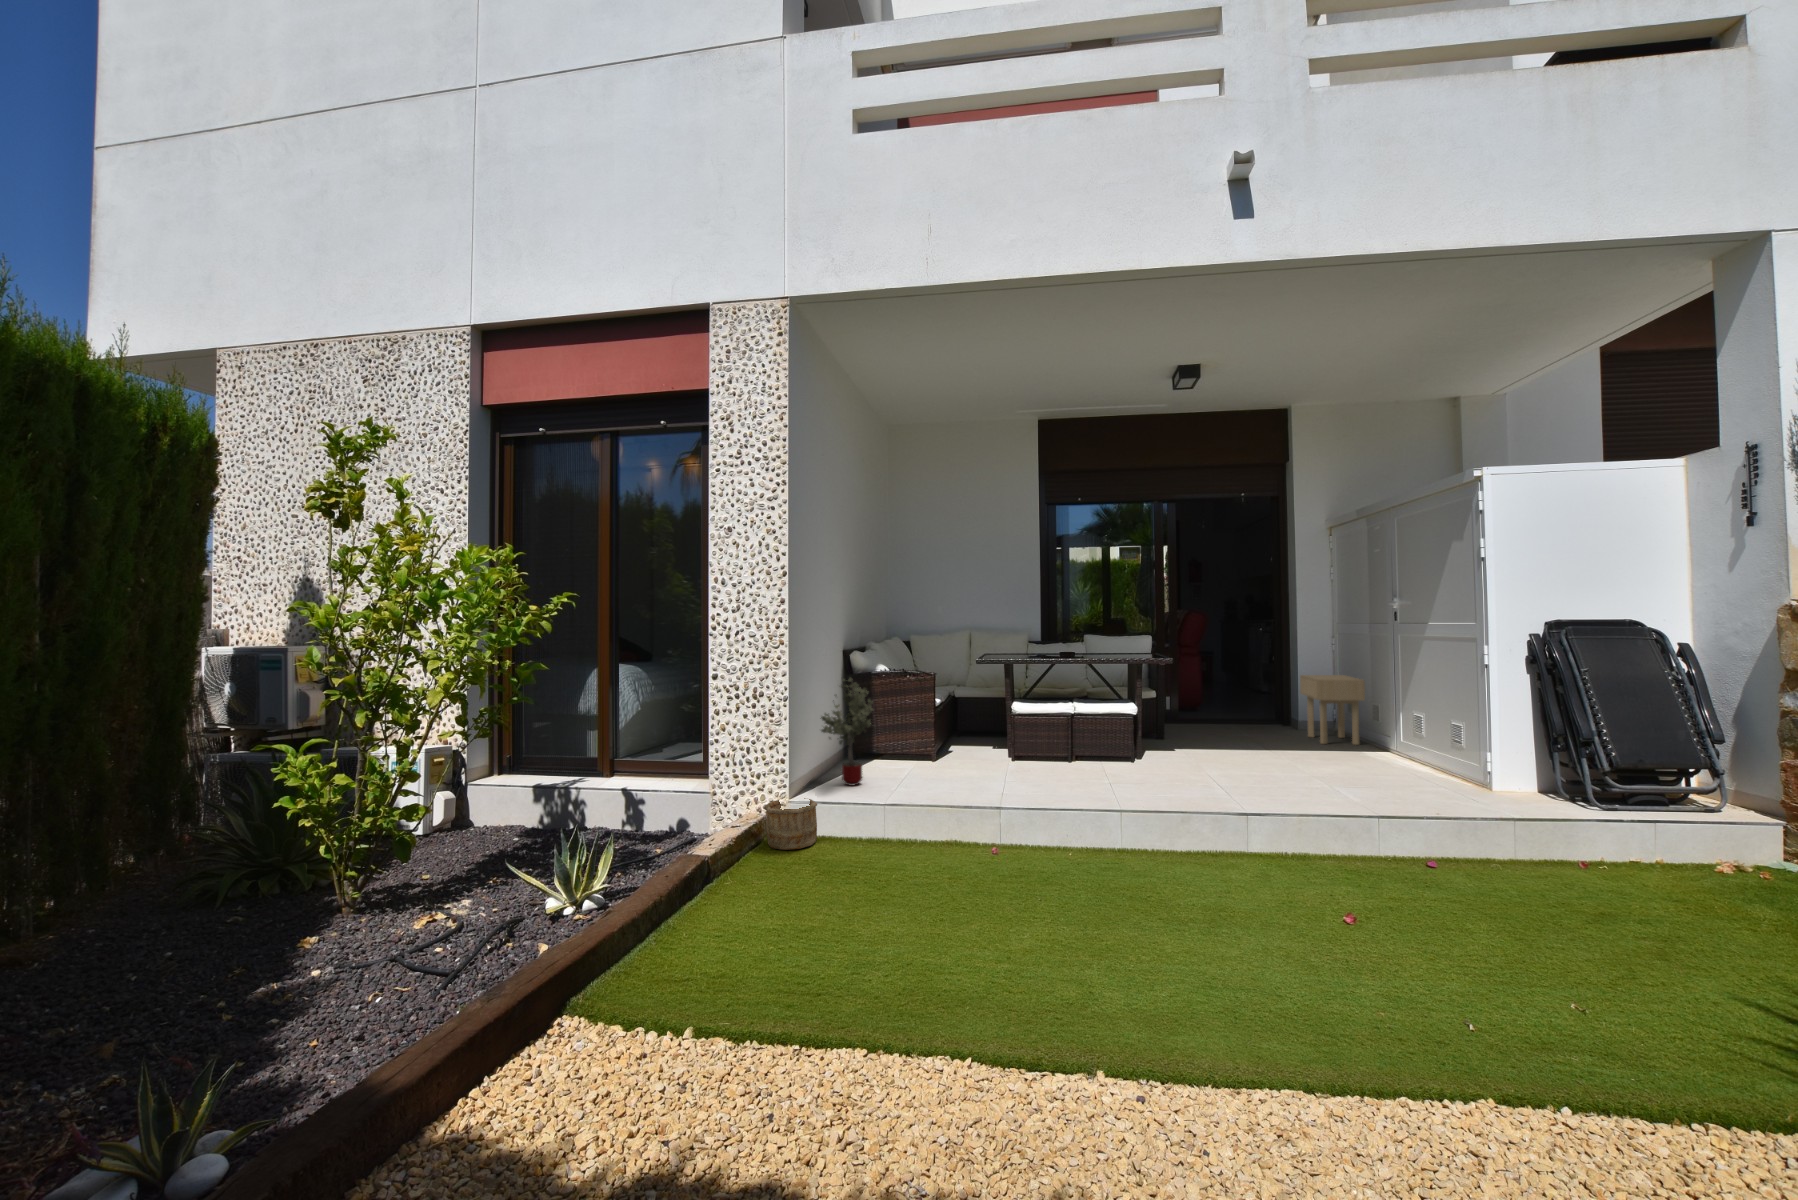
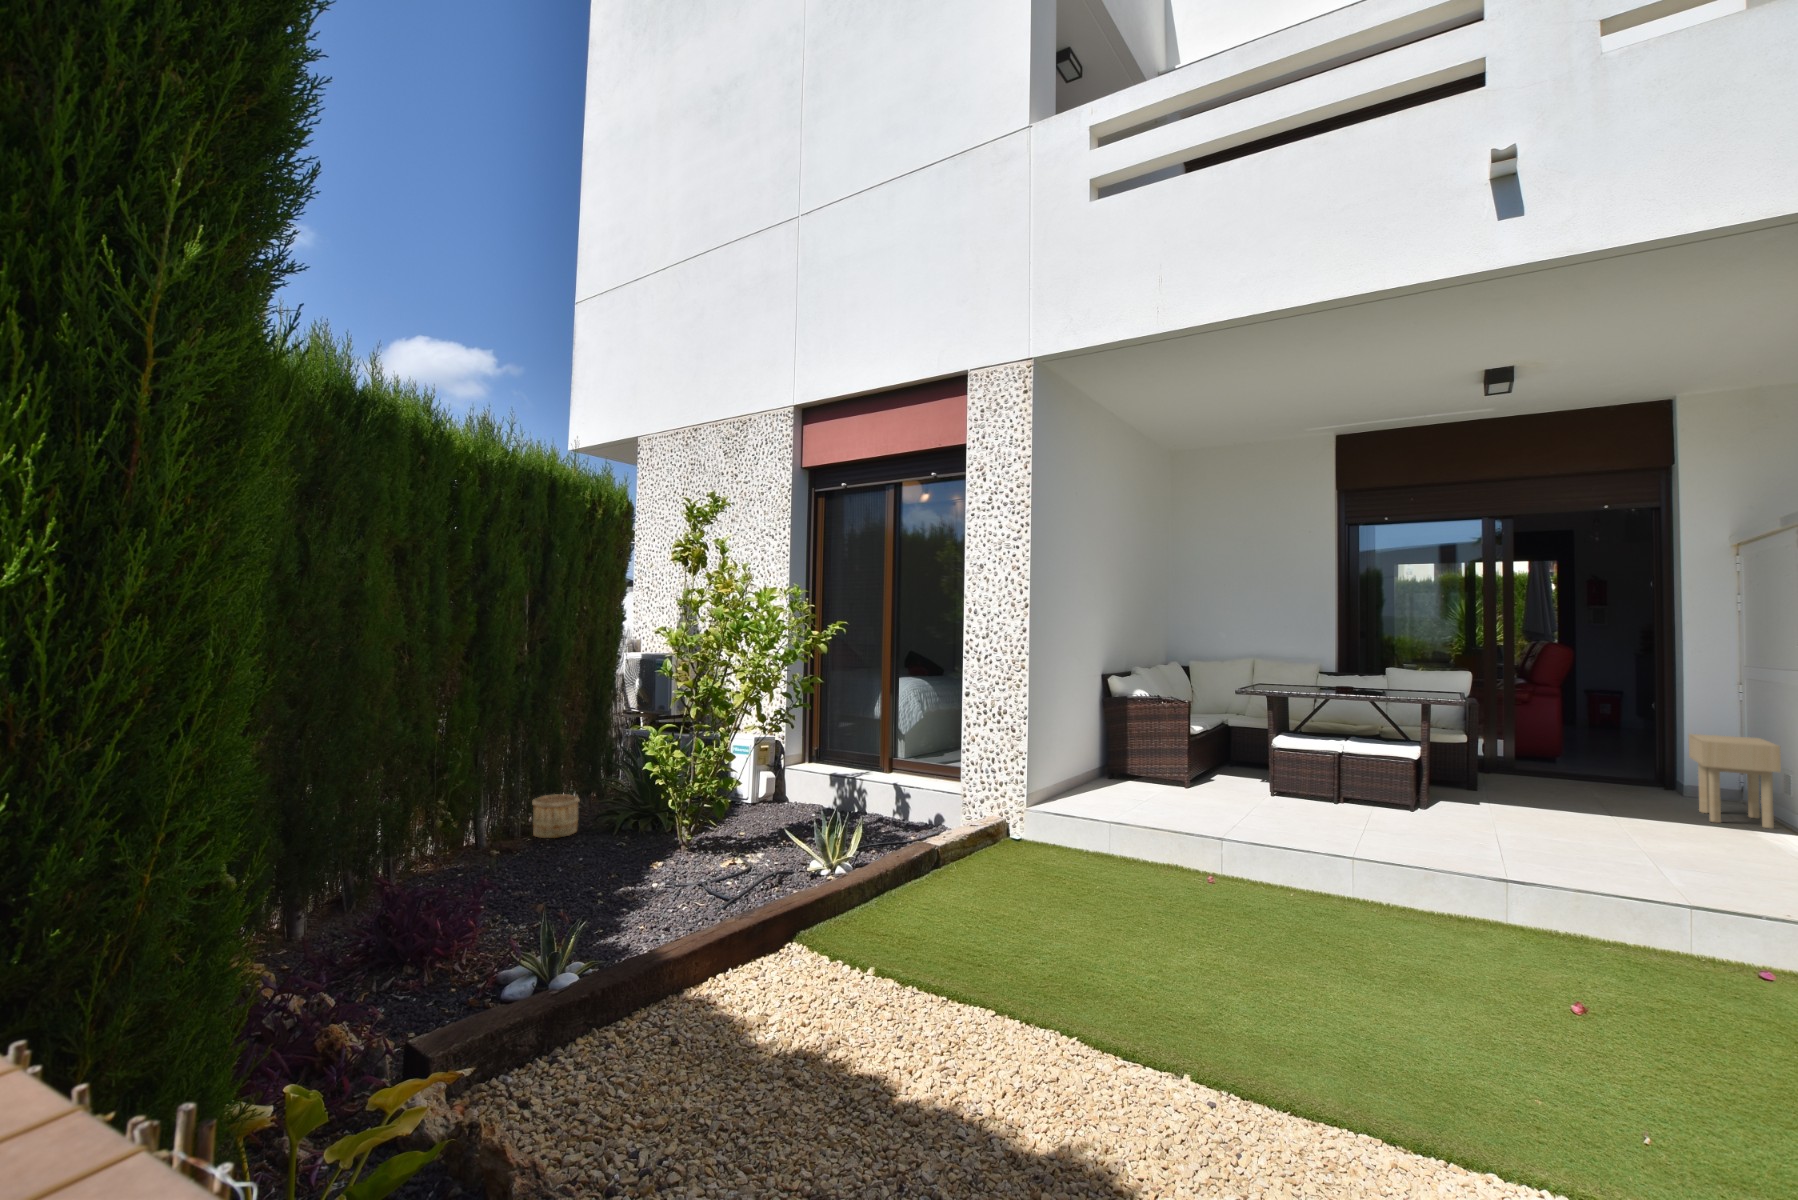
potted tree: present [821,678,873,786] -> none [1060,701,1119,804]
wooden bucket: present [764,798,817,850] -> present [532,794,580,838]

